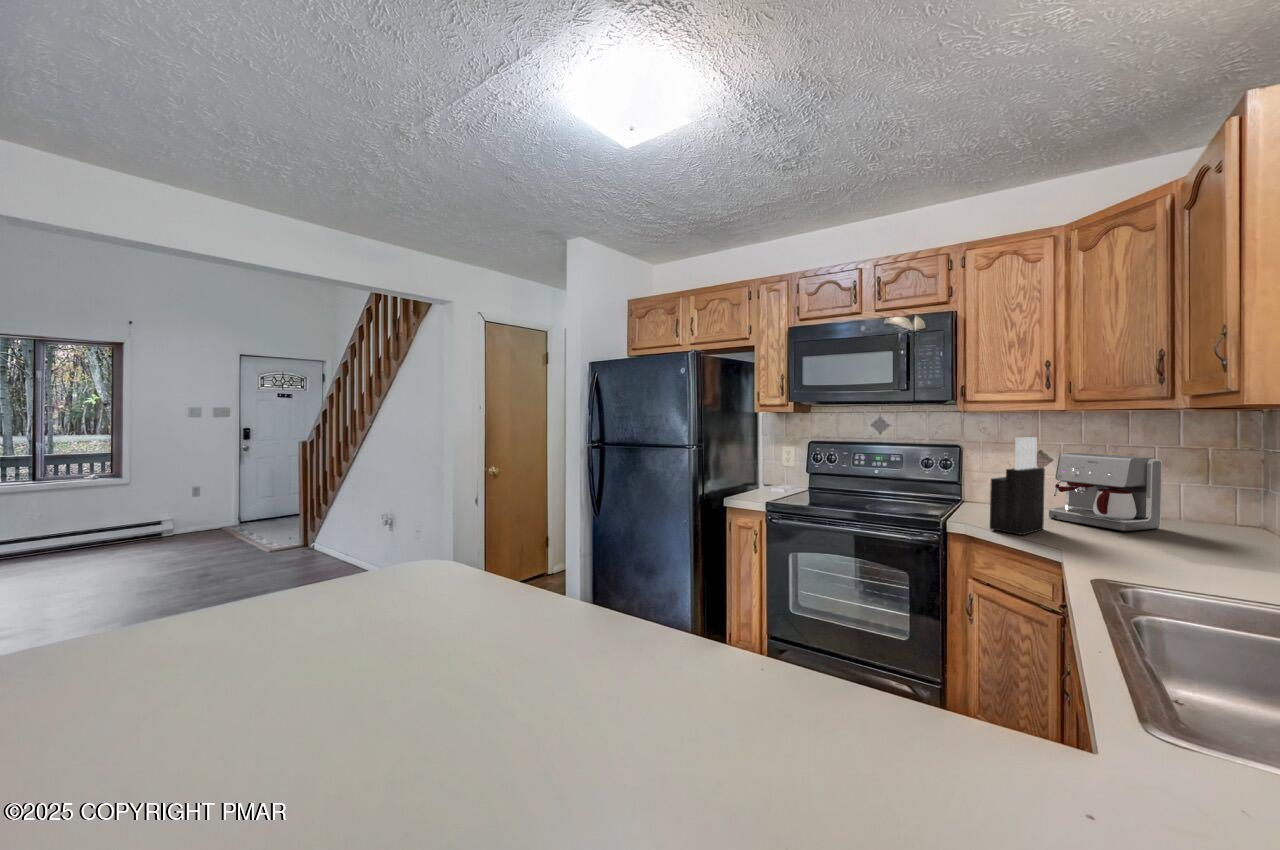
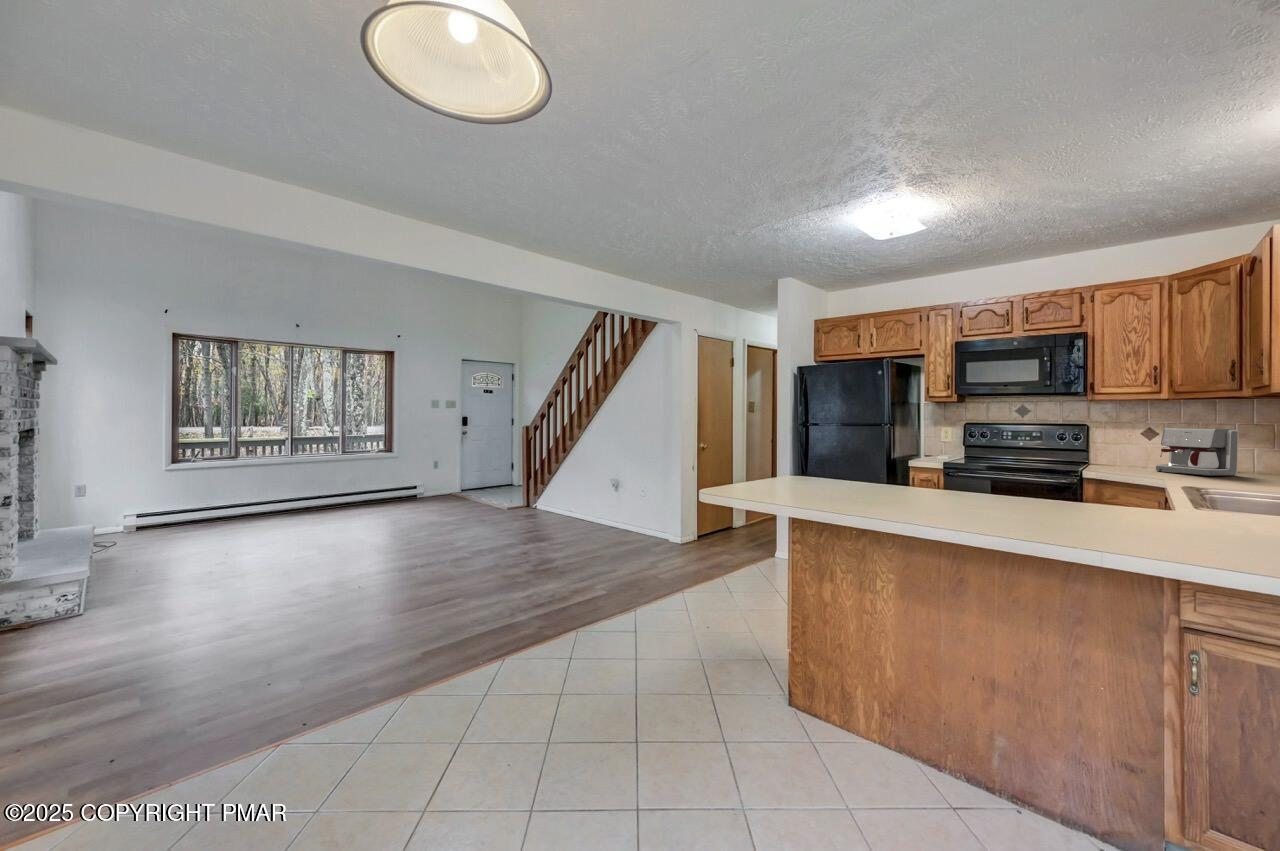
knife block: present [990,437,1045,535] -> none [1113,415,1153,477]

